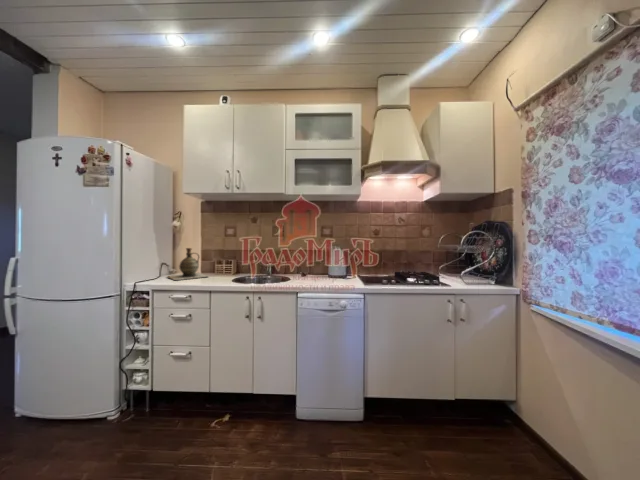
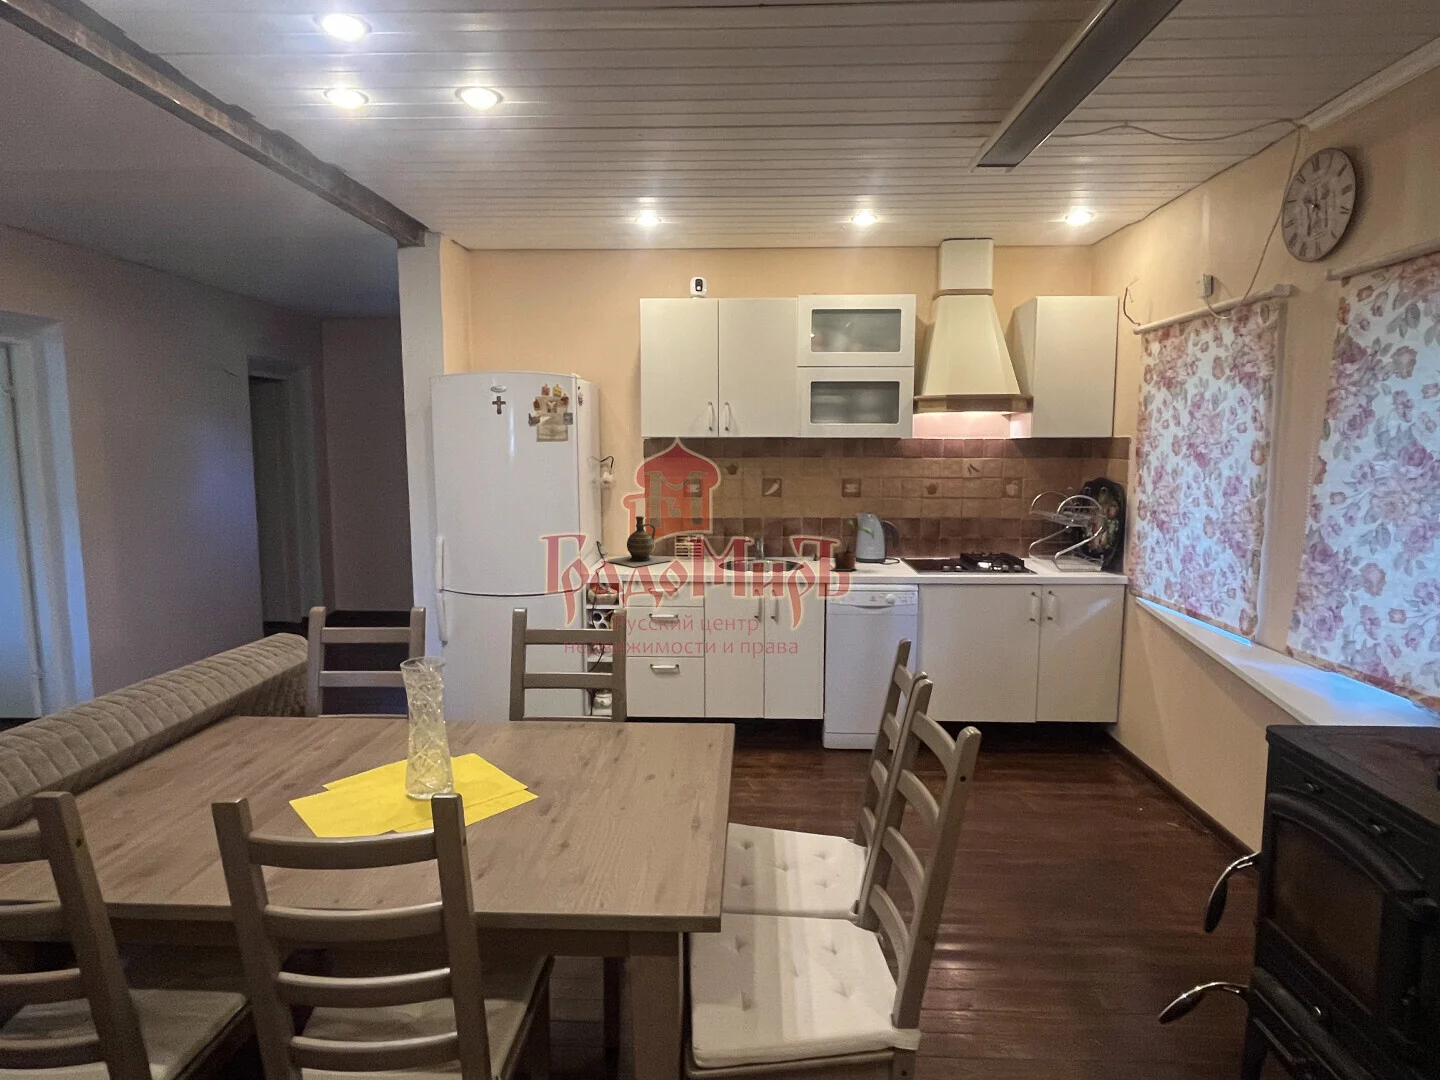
potted plant: none [304,246,334,284] -> present [831,519,874,571]

